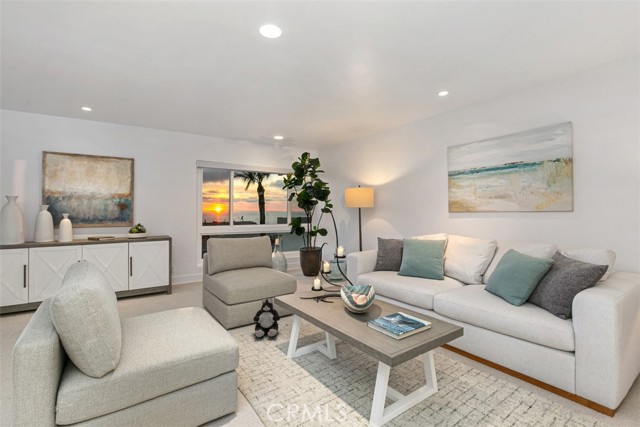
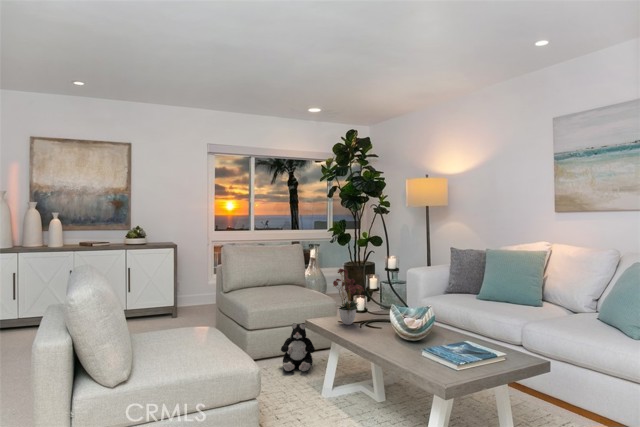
flower arrangement: none [293,254,321,300] -> present [333,268,364,325]

